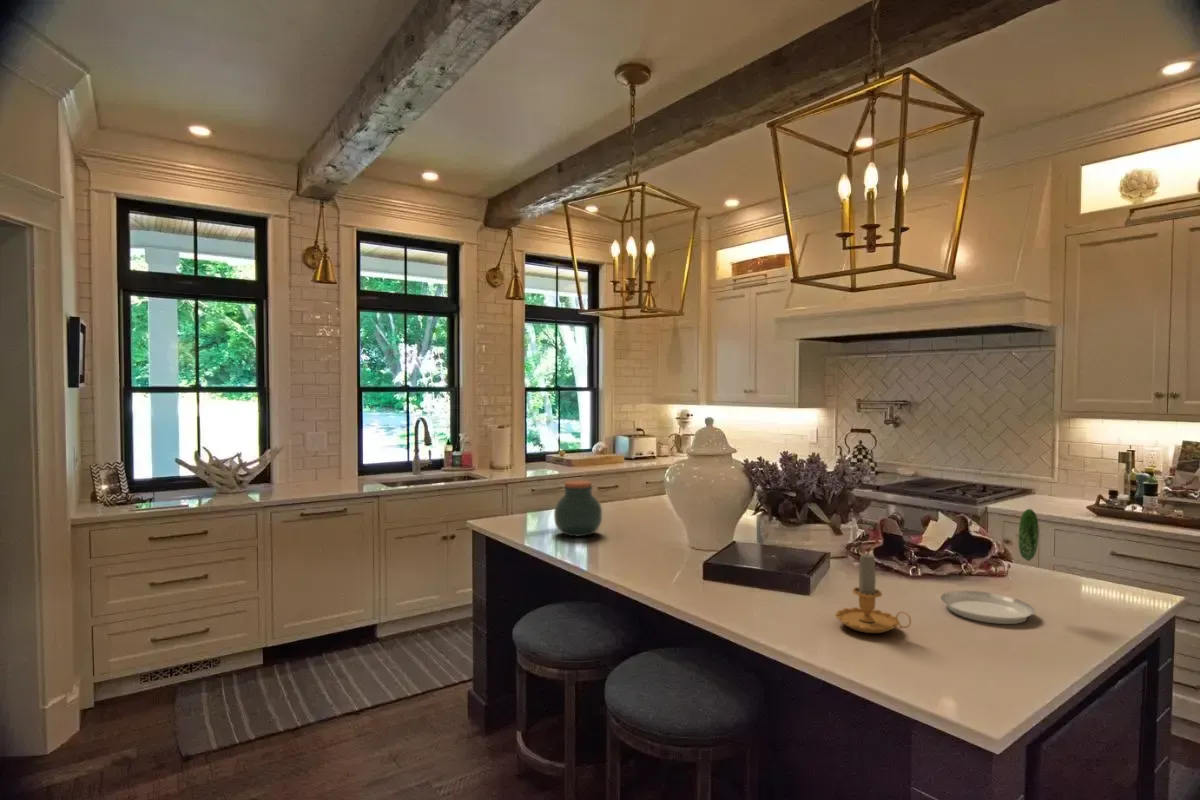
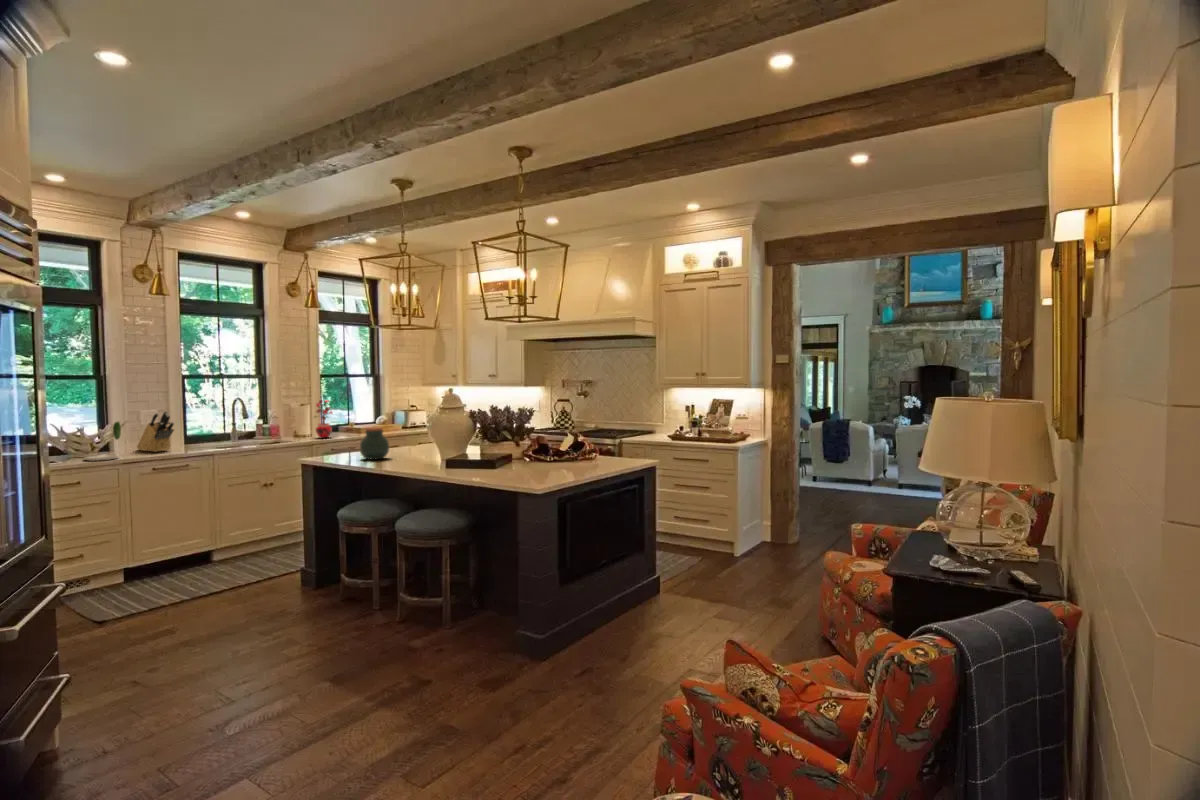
potted plant: none [509,421,536,474] -> present [314,400,333,438]
knife block: none [298,434,335,488] -> present [137,411,174,452]
plate: present [941,509,1039,624] -> present [85,422,121,461]
candle: present [836,554,911,633] -> none [500,440,528,474]

